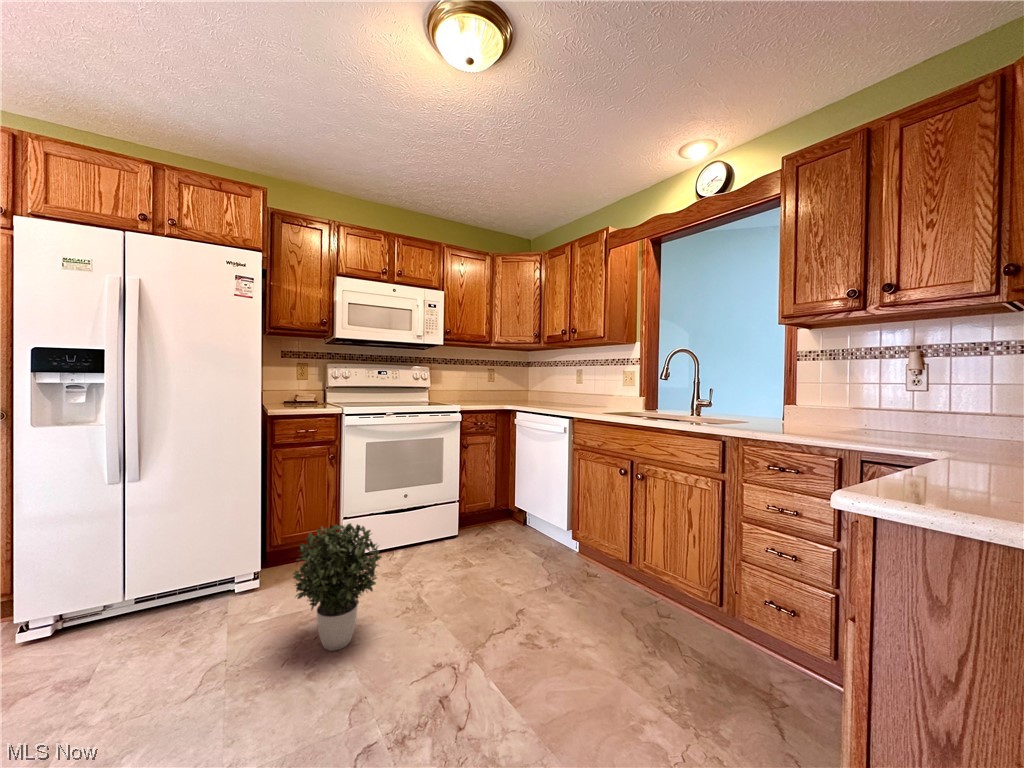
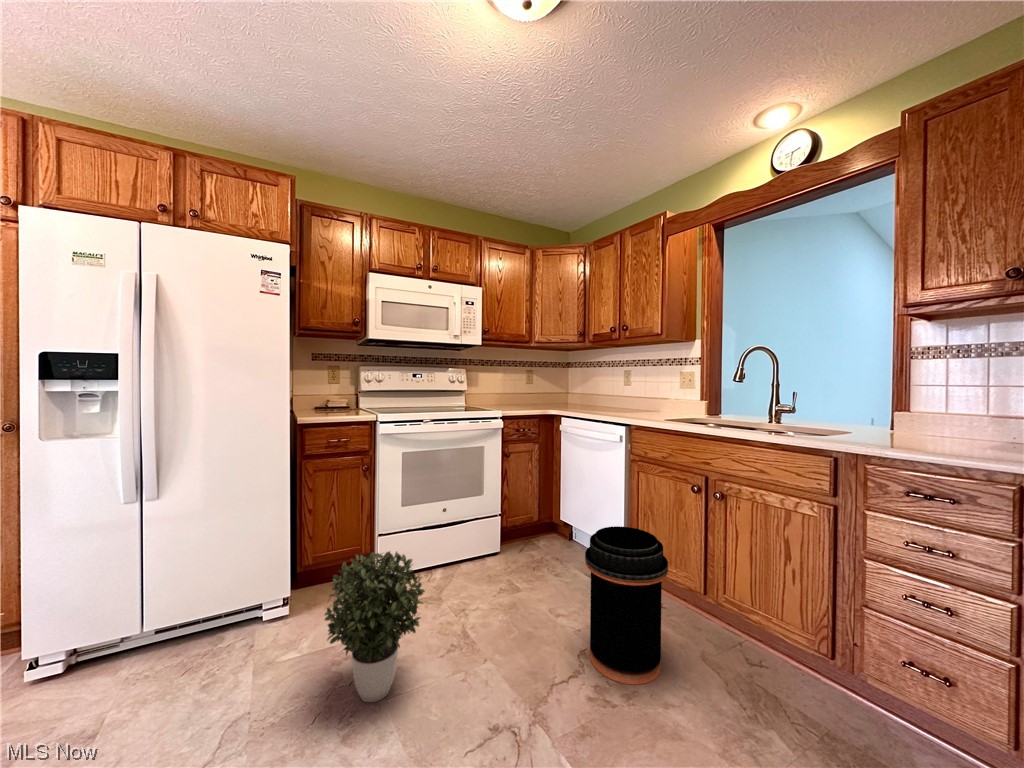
trash can: none [523,503,592,633] -> present [585,526,668,684]

